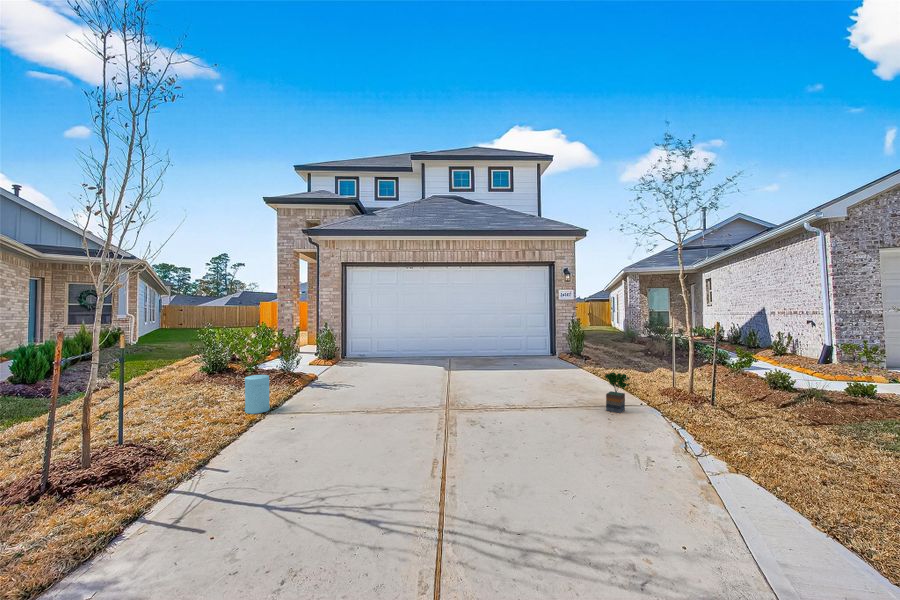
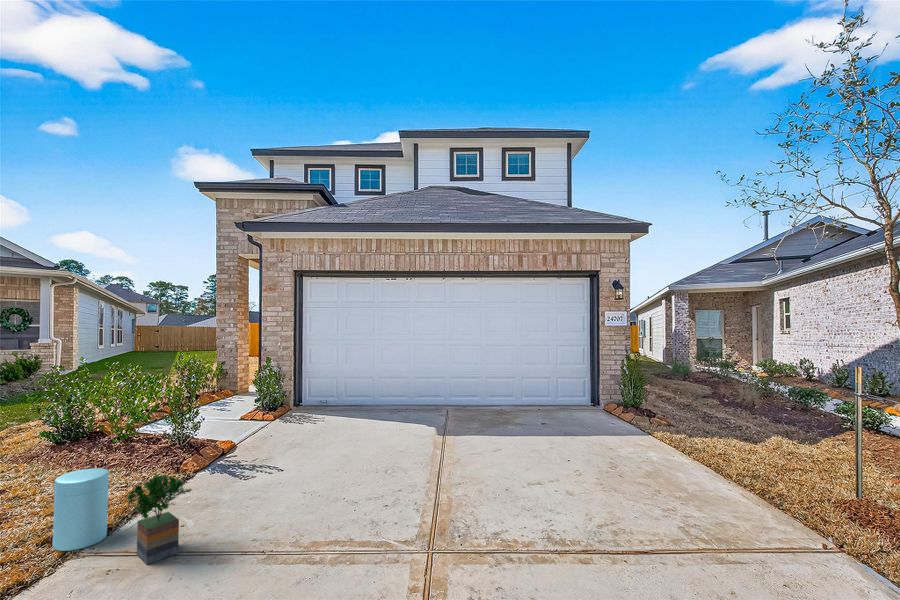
potted tree: present [605,372,630,413] -> present [127,475,192,565]

